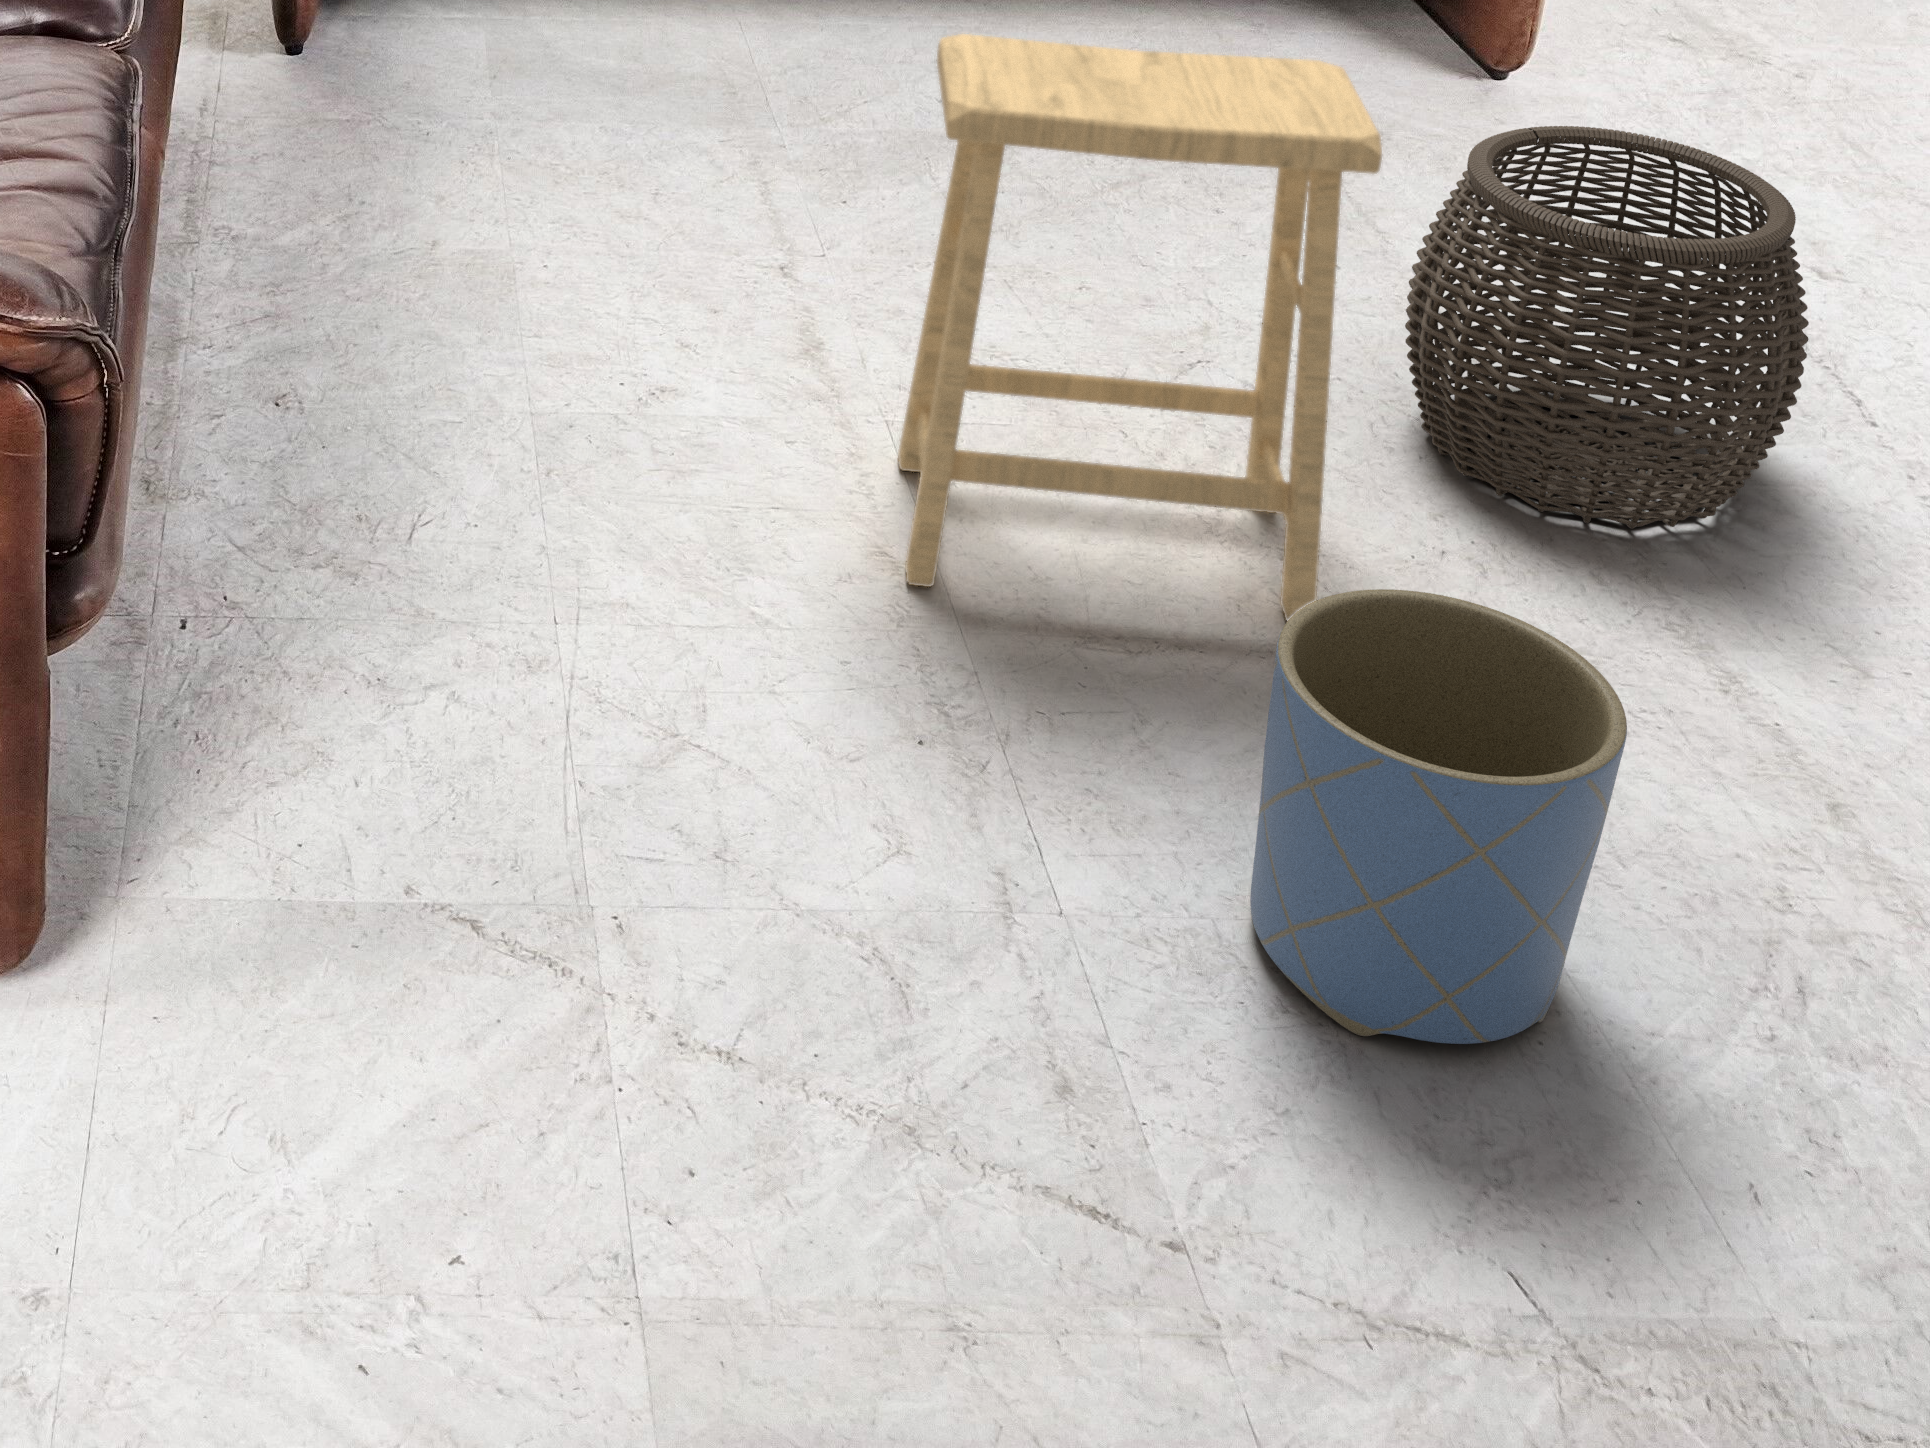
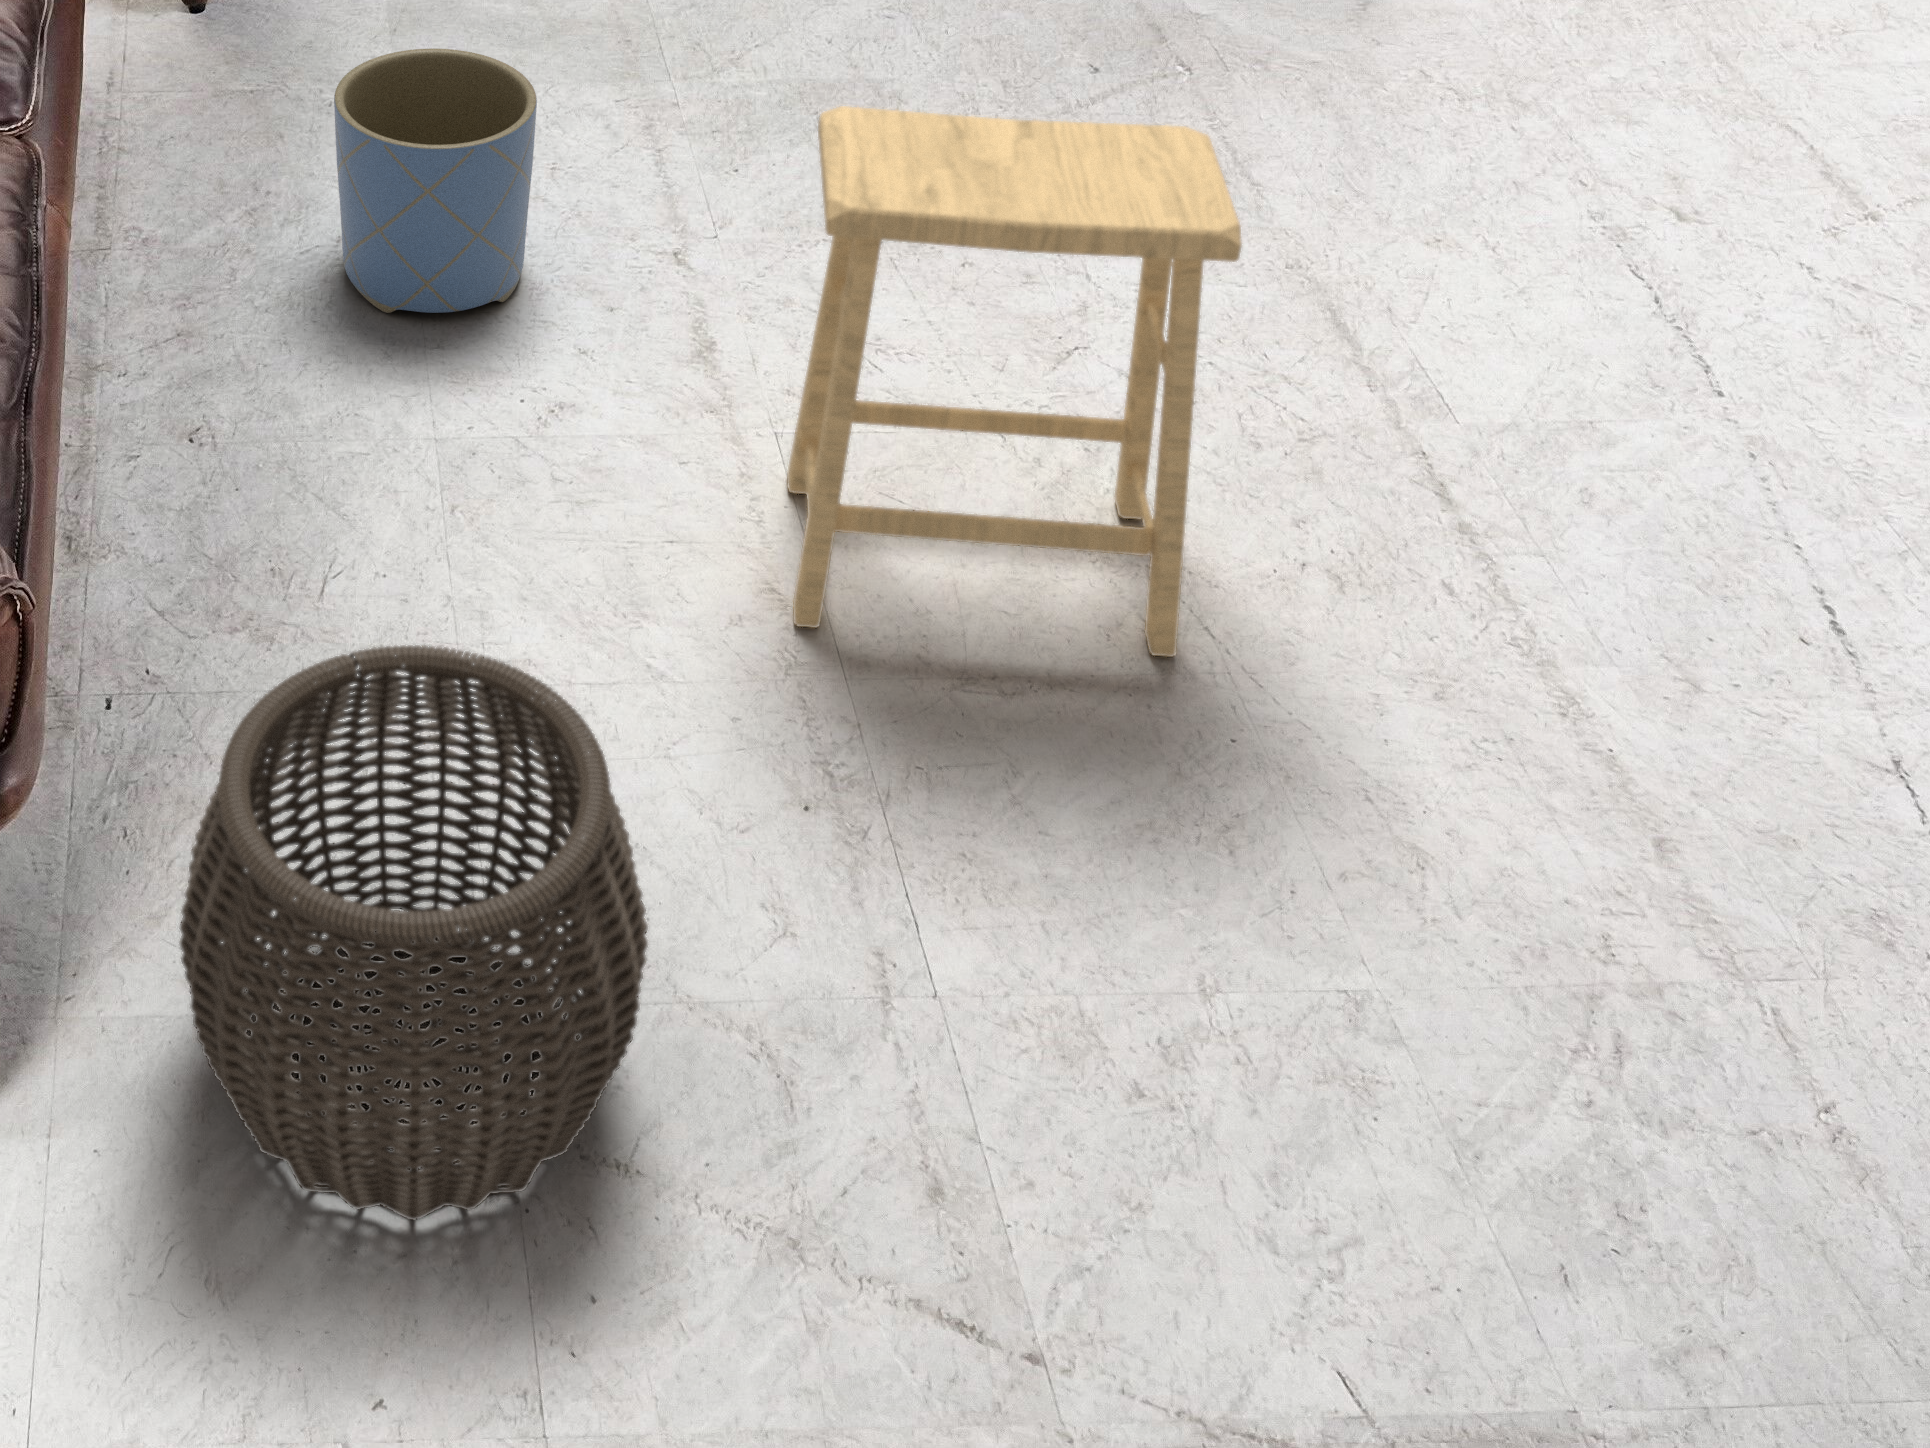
woven basket: present [1405,126,1809,529] -> present [180,645,648,1220]
planter: present [1250,589,1627,1044] -> present [334,49,537,313]

